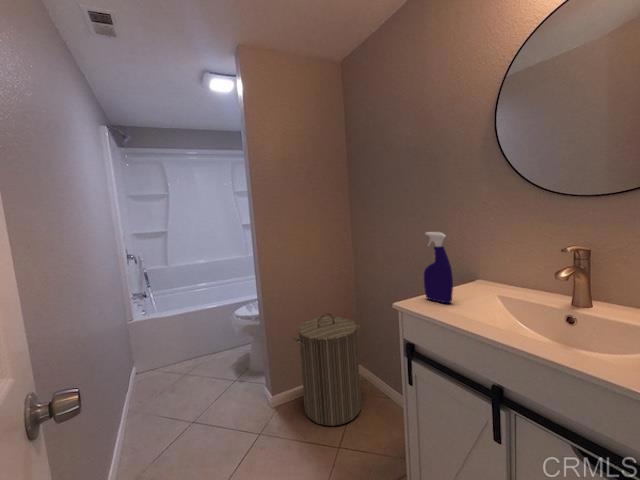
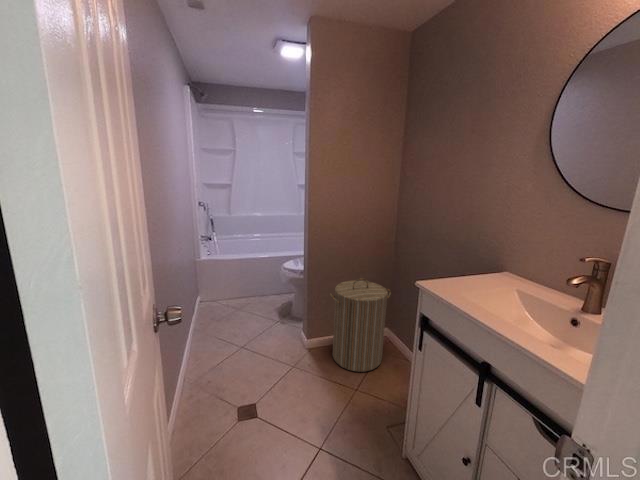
spray bottle: present [424,232,453,303] -> none [447,225,474,289]

